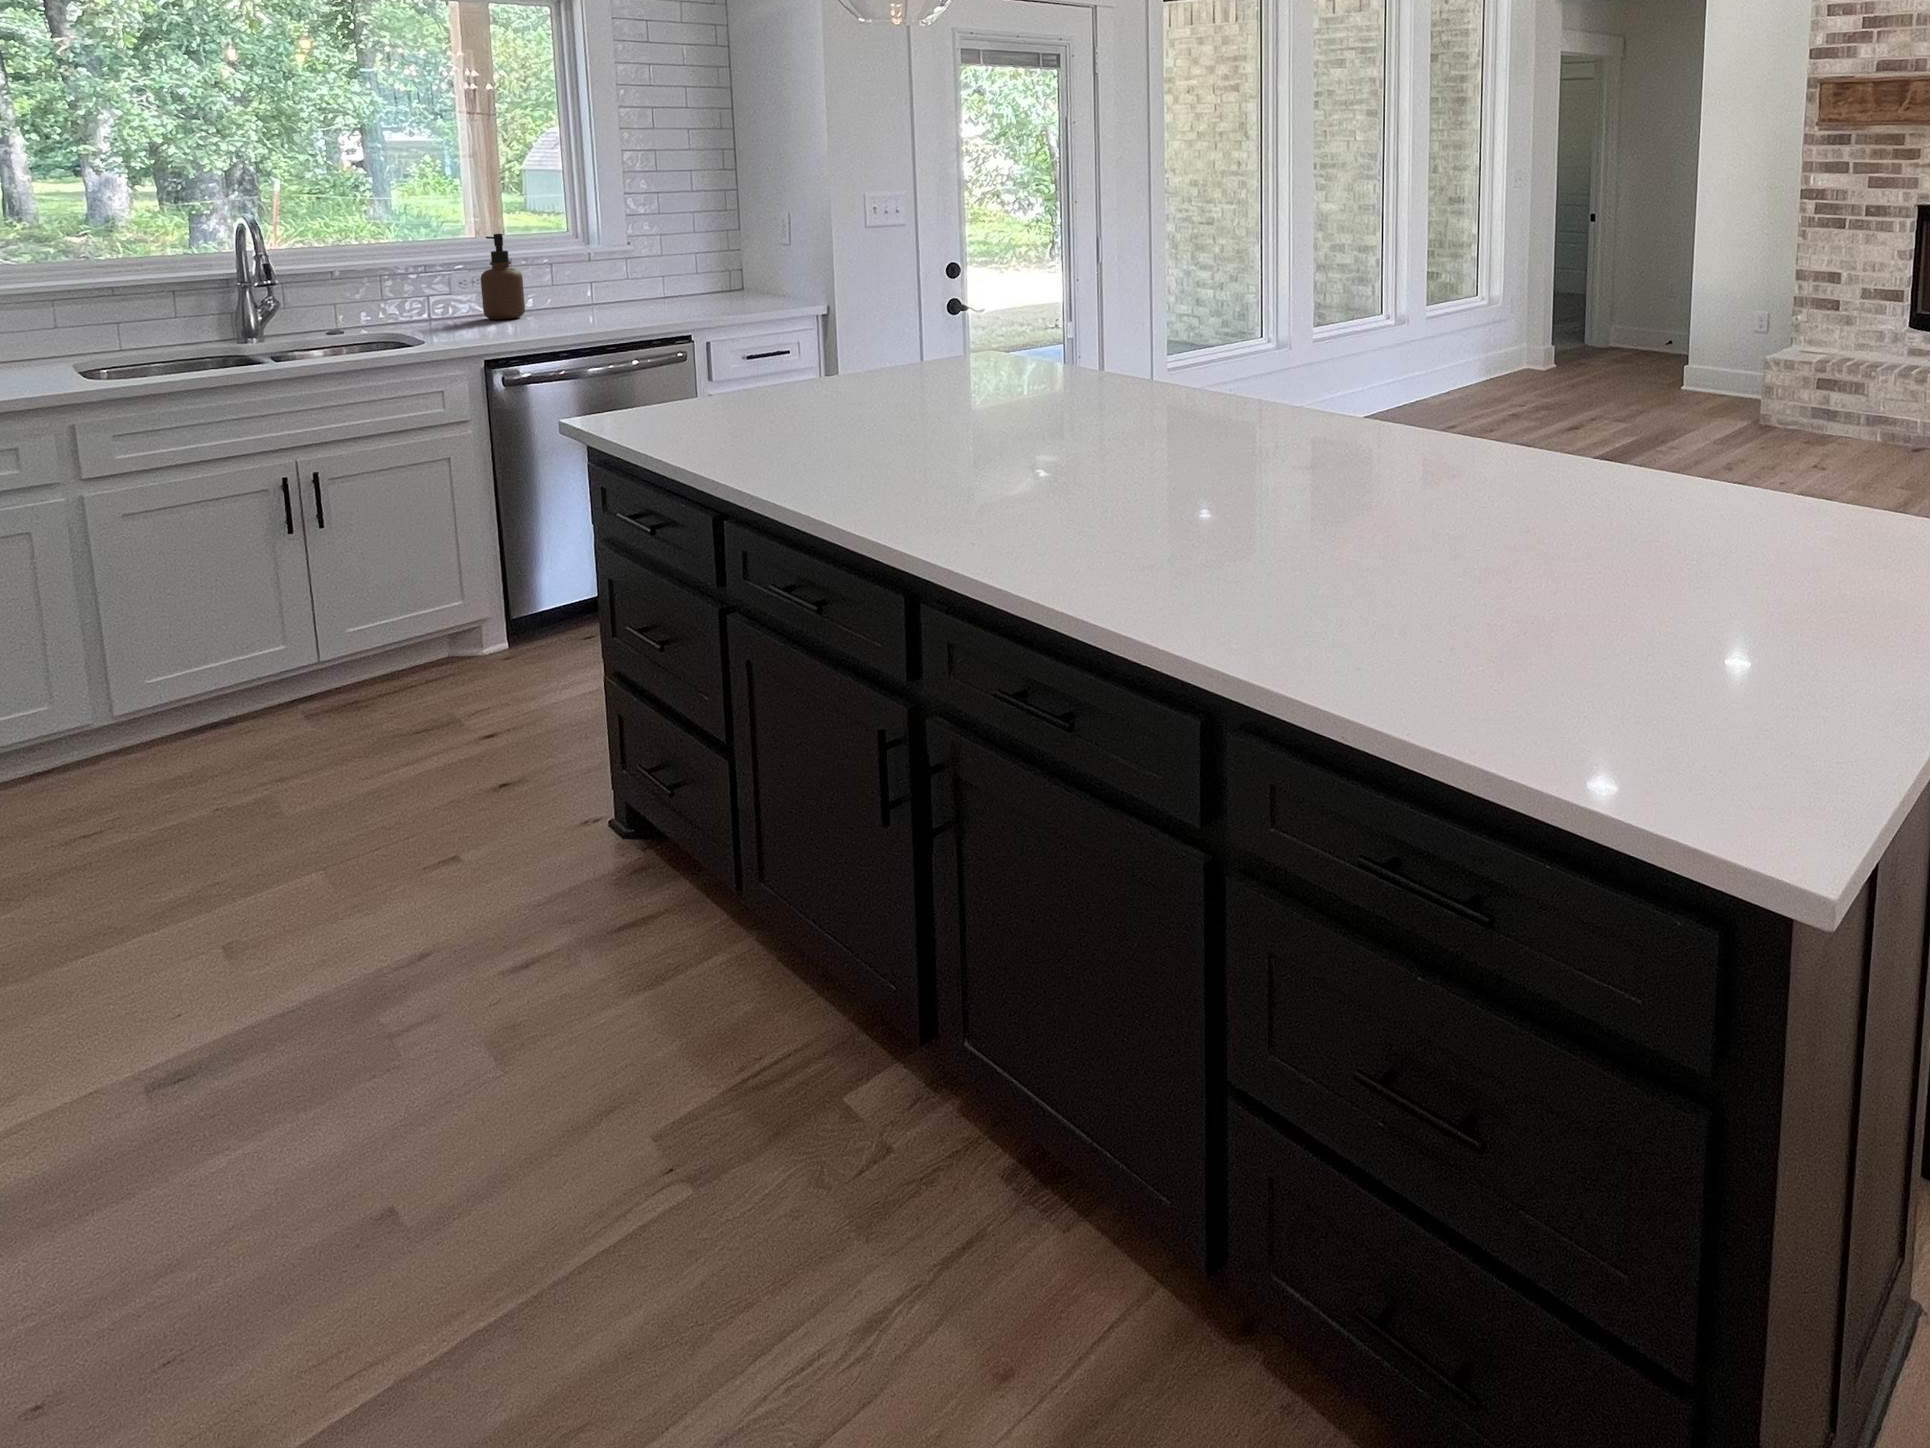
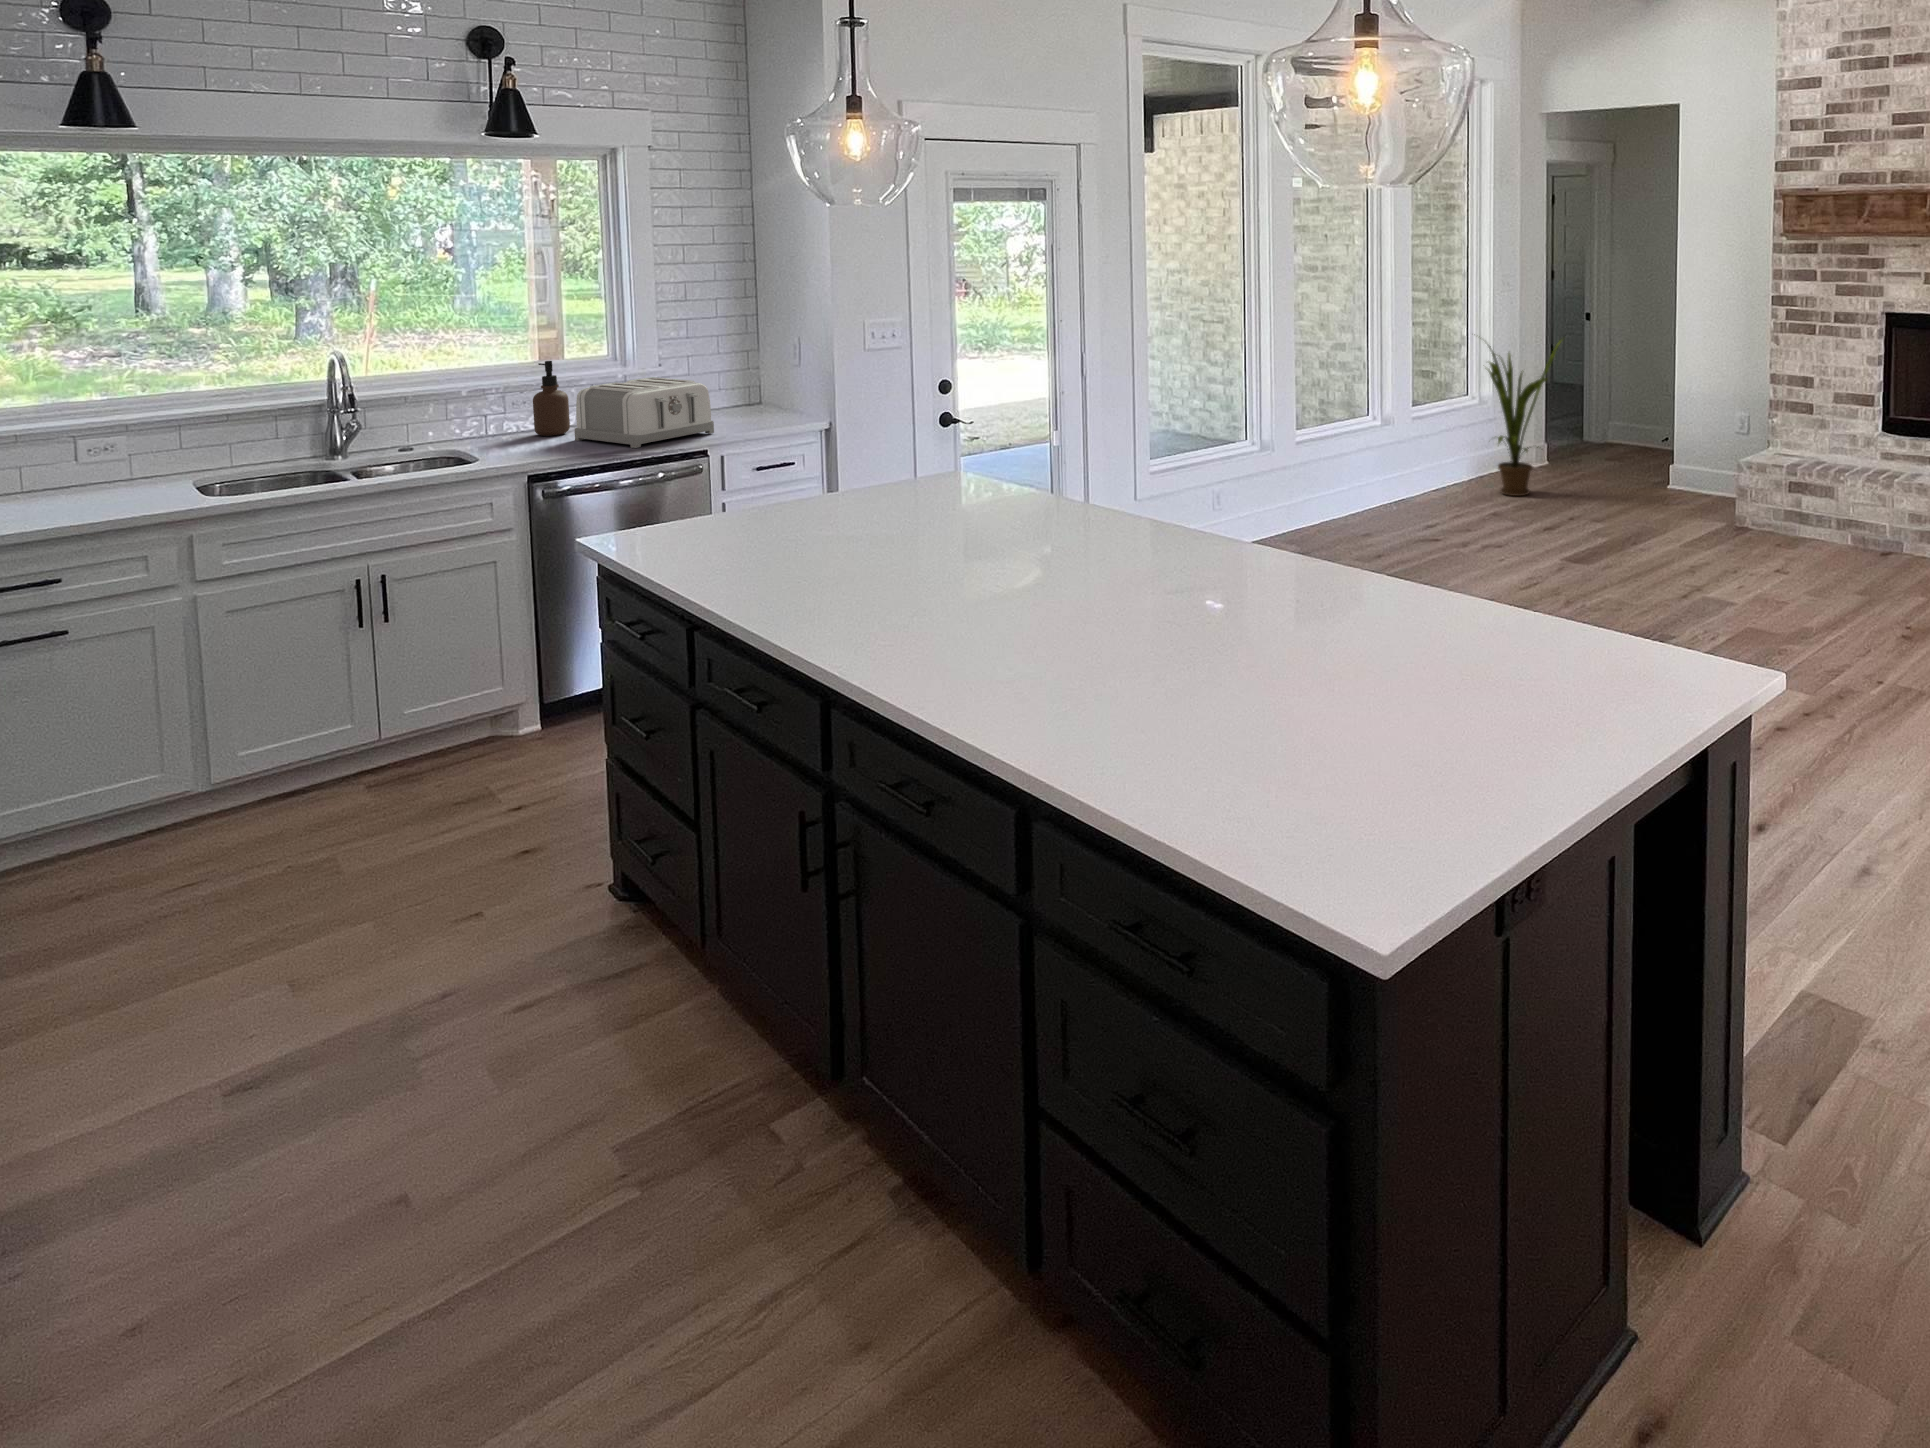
house plant: none [1481,229,1582,398] -> present [1488,341,1561,496]
toaster: none [532,254,696,331] -> present [574,377,714,448]

